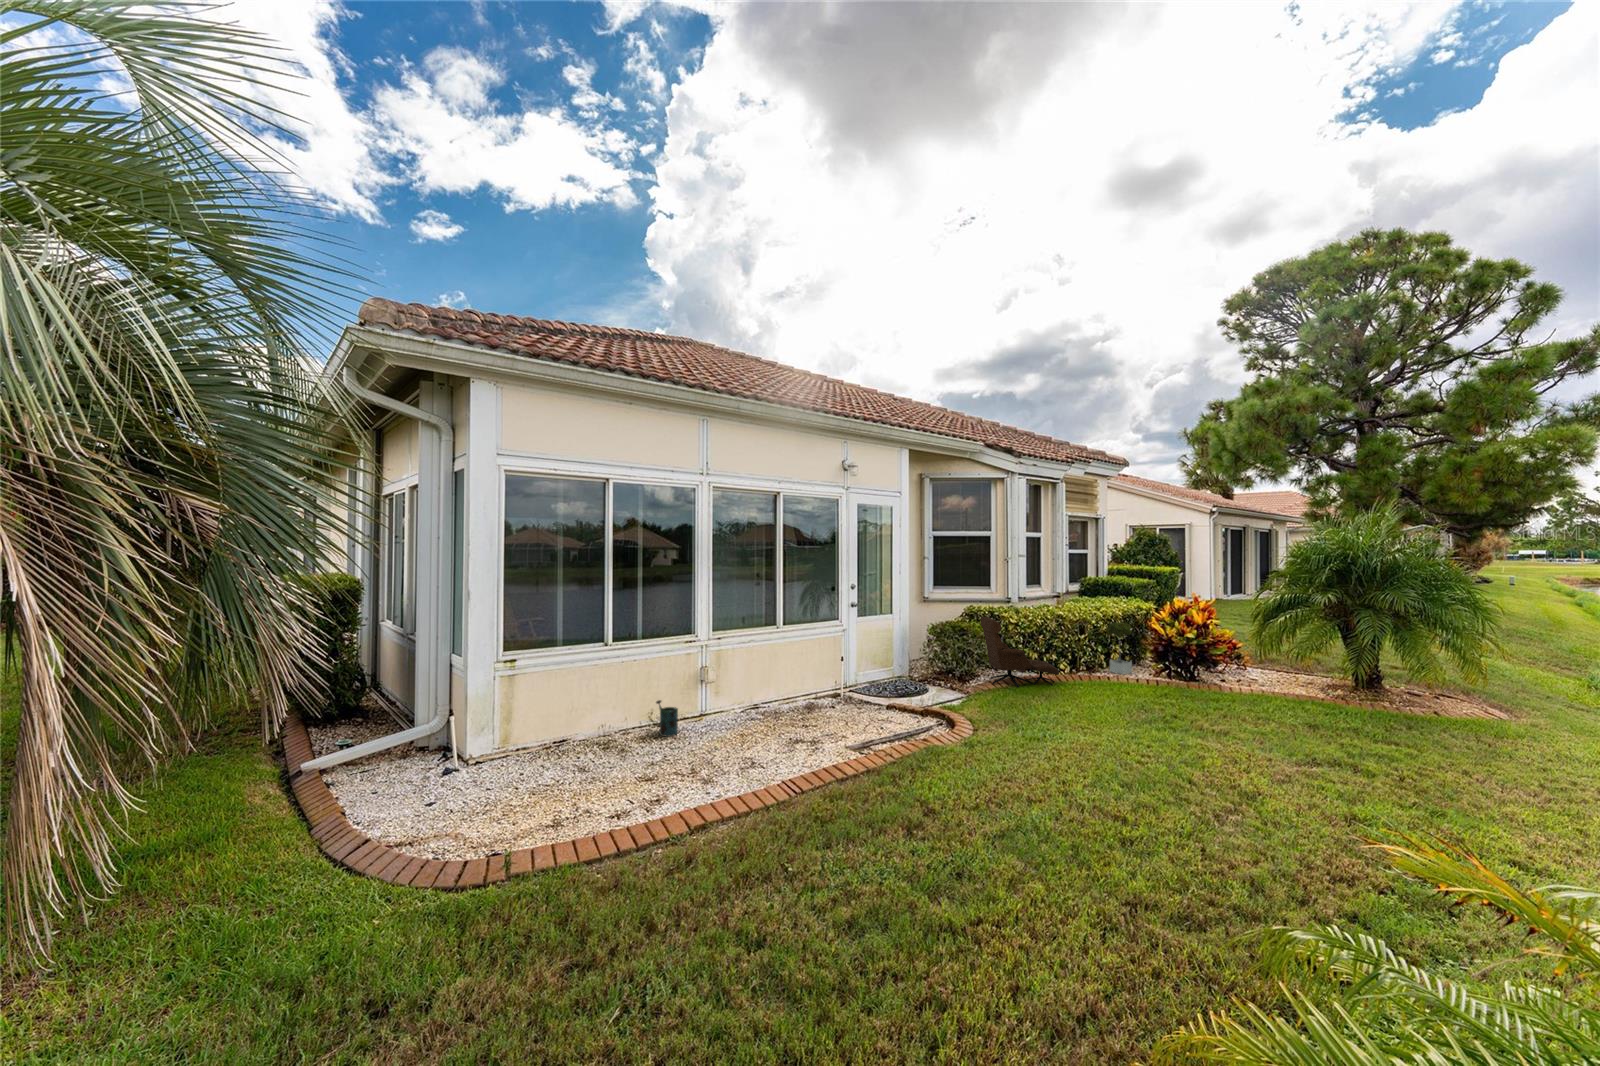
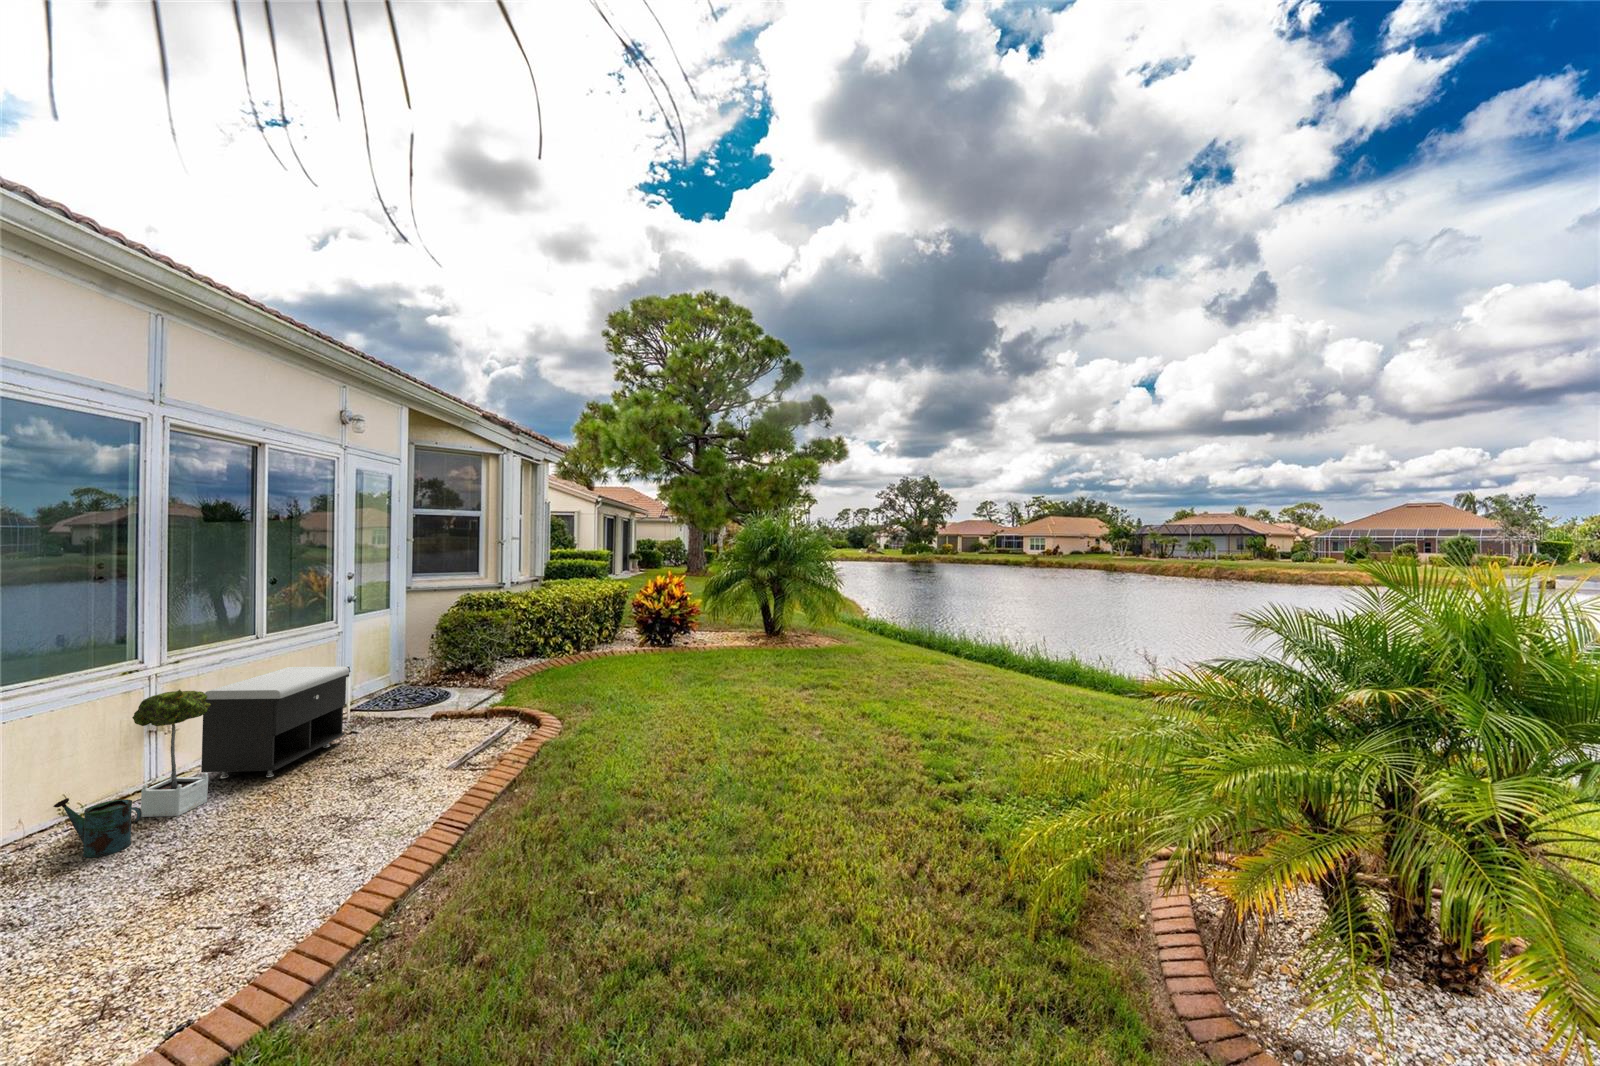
lounge chair: present [981,617,1059,687] -> none [495,604,575,674]
potted tree: present [1107,622,1132,674] -> present [132,690,211,817]
storage bench: none [737,647,822,718] -> present [201,667,349,779]

